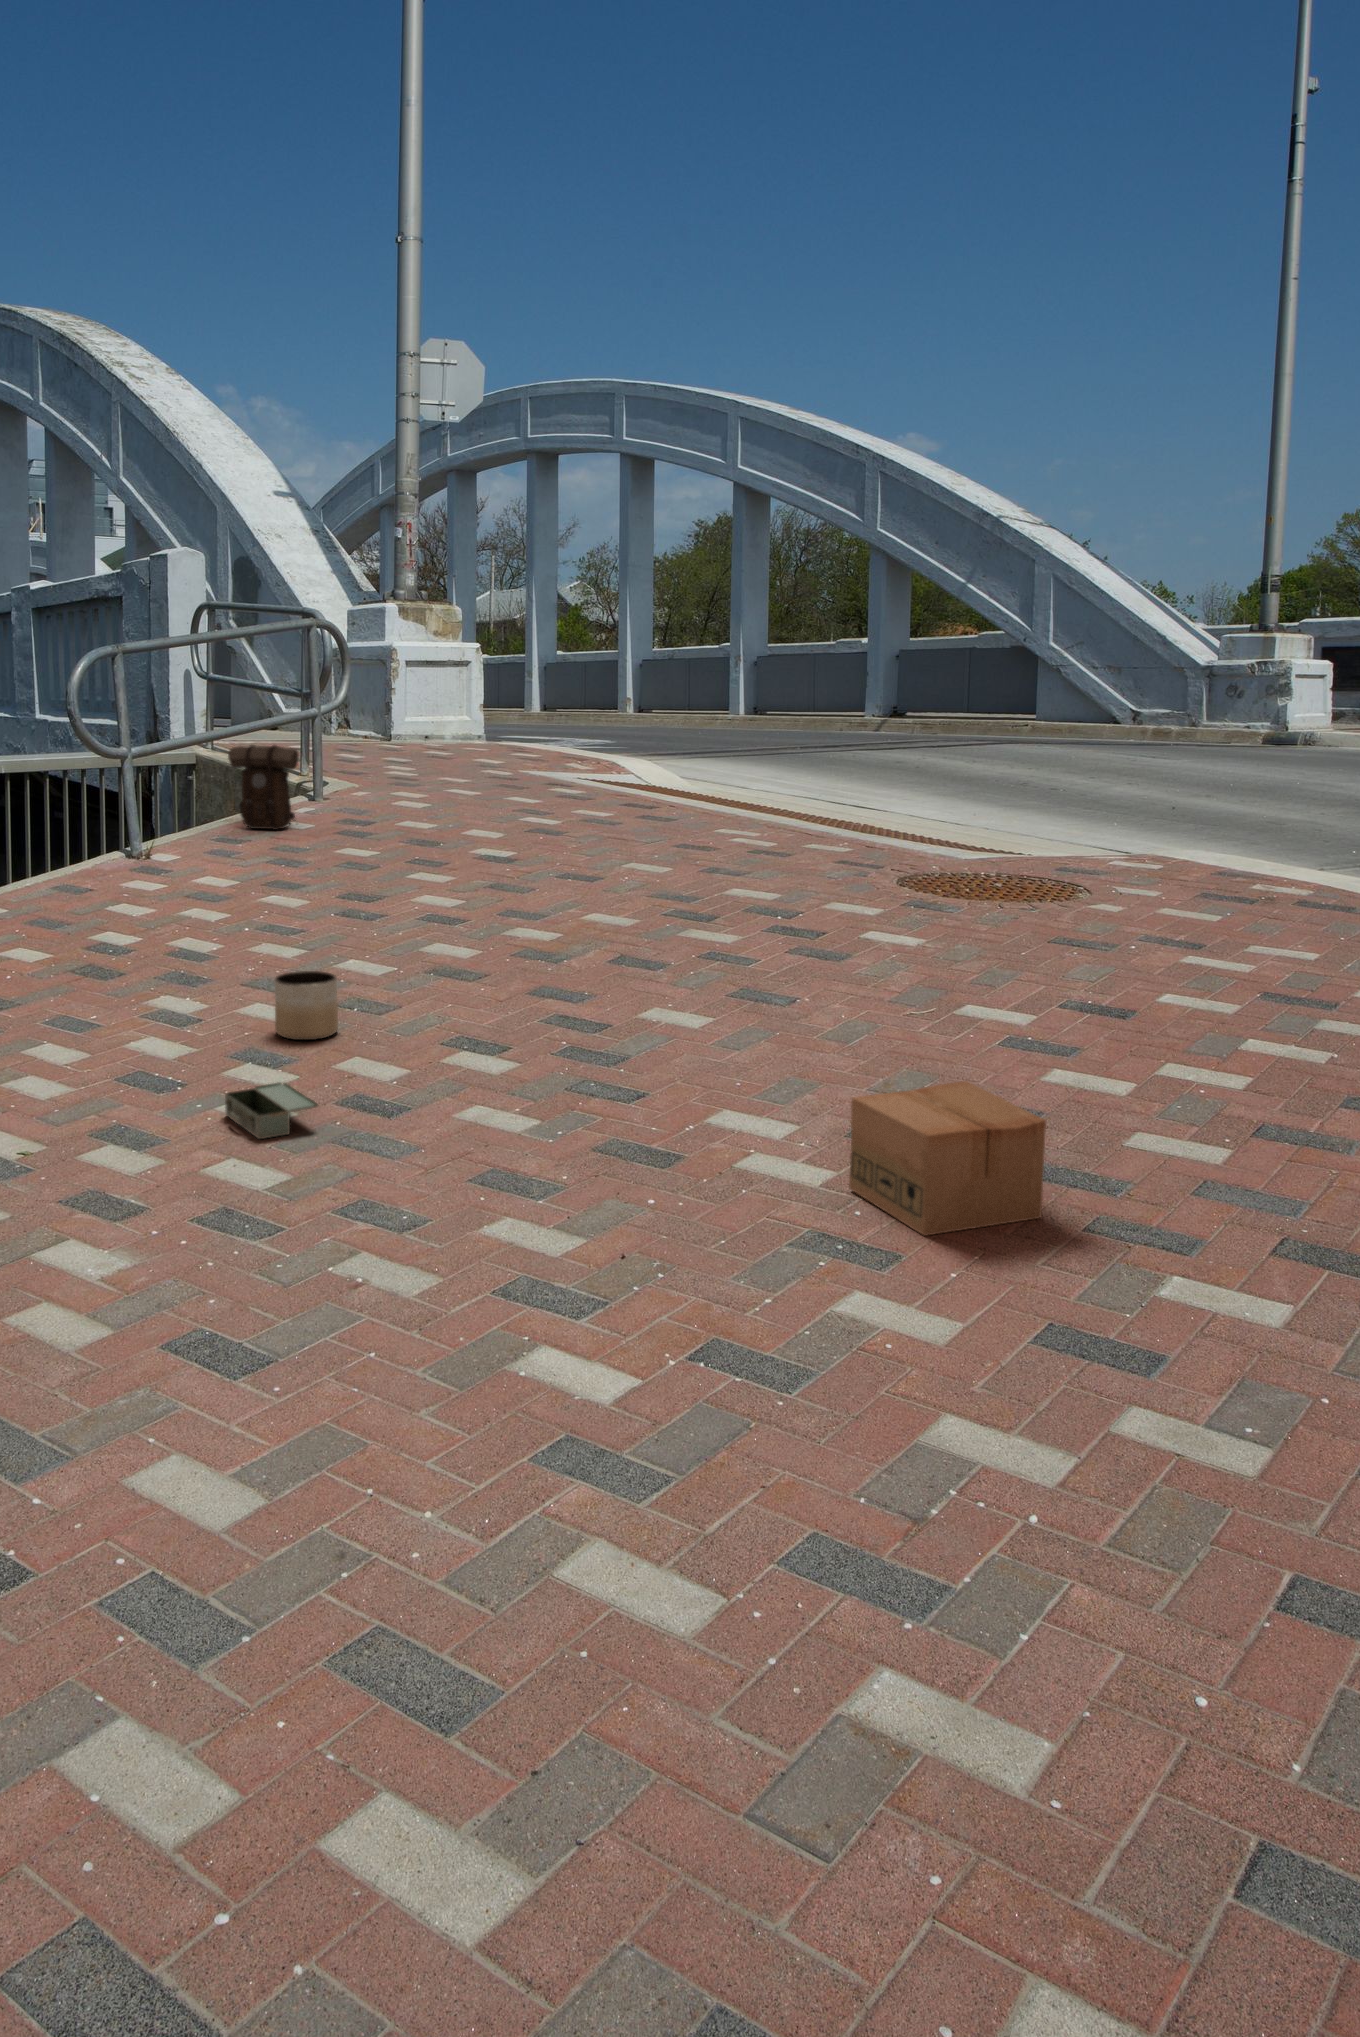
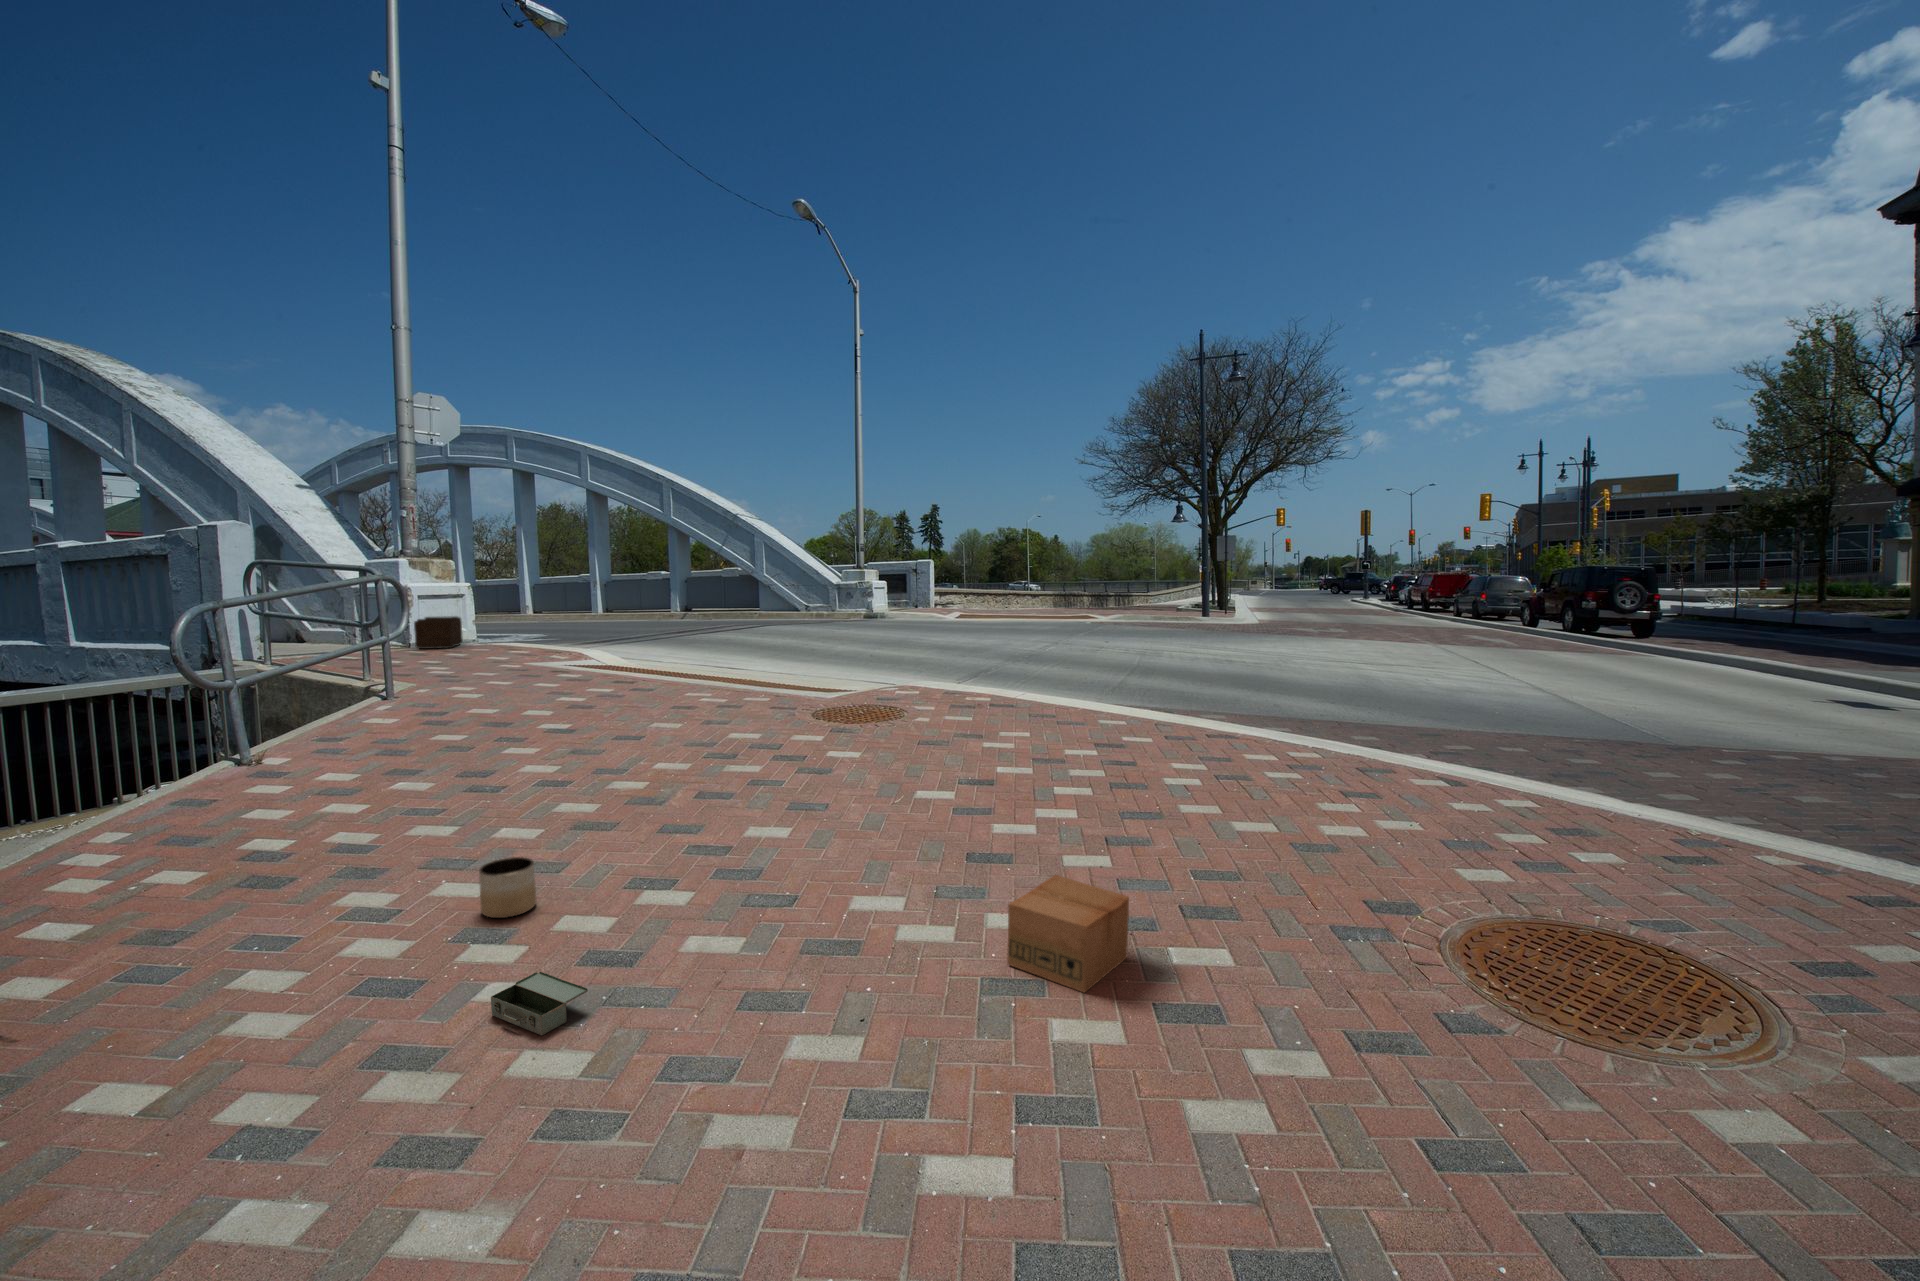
wooden crate: none [403,693,469,743] -> present [414,616,463,649]
backpack: present [228,745,299,830] -> none [324,667,387,729]

